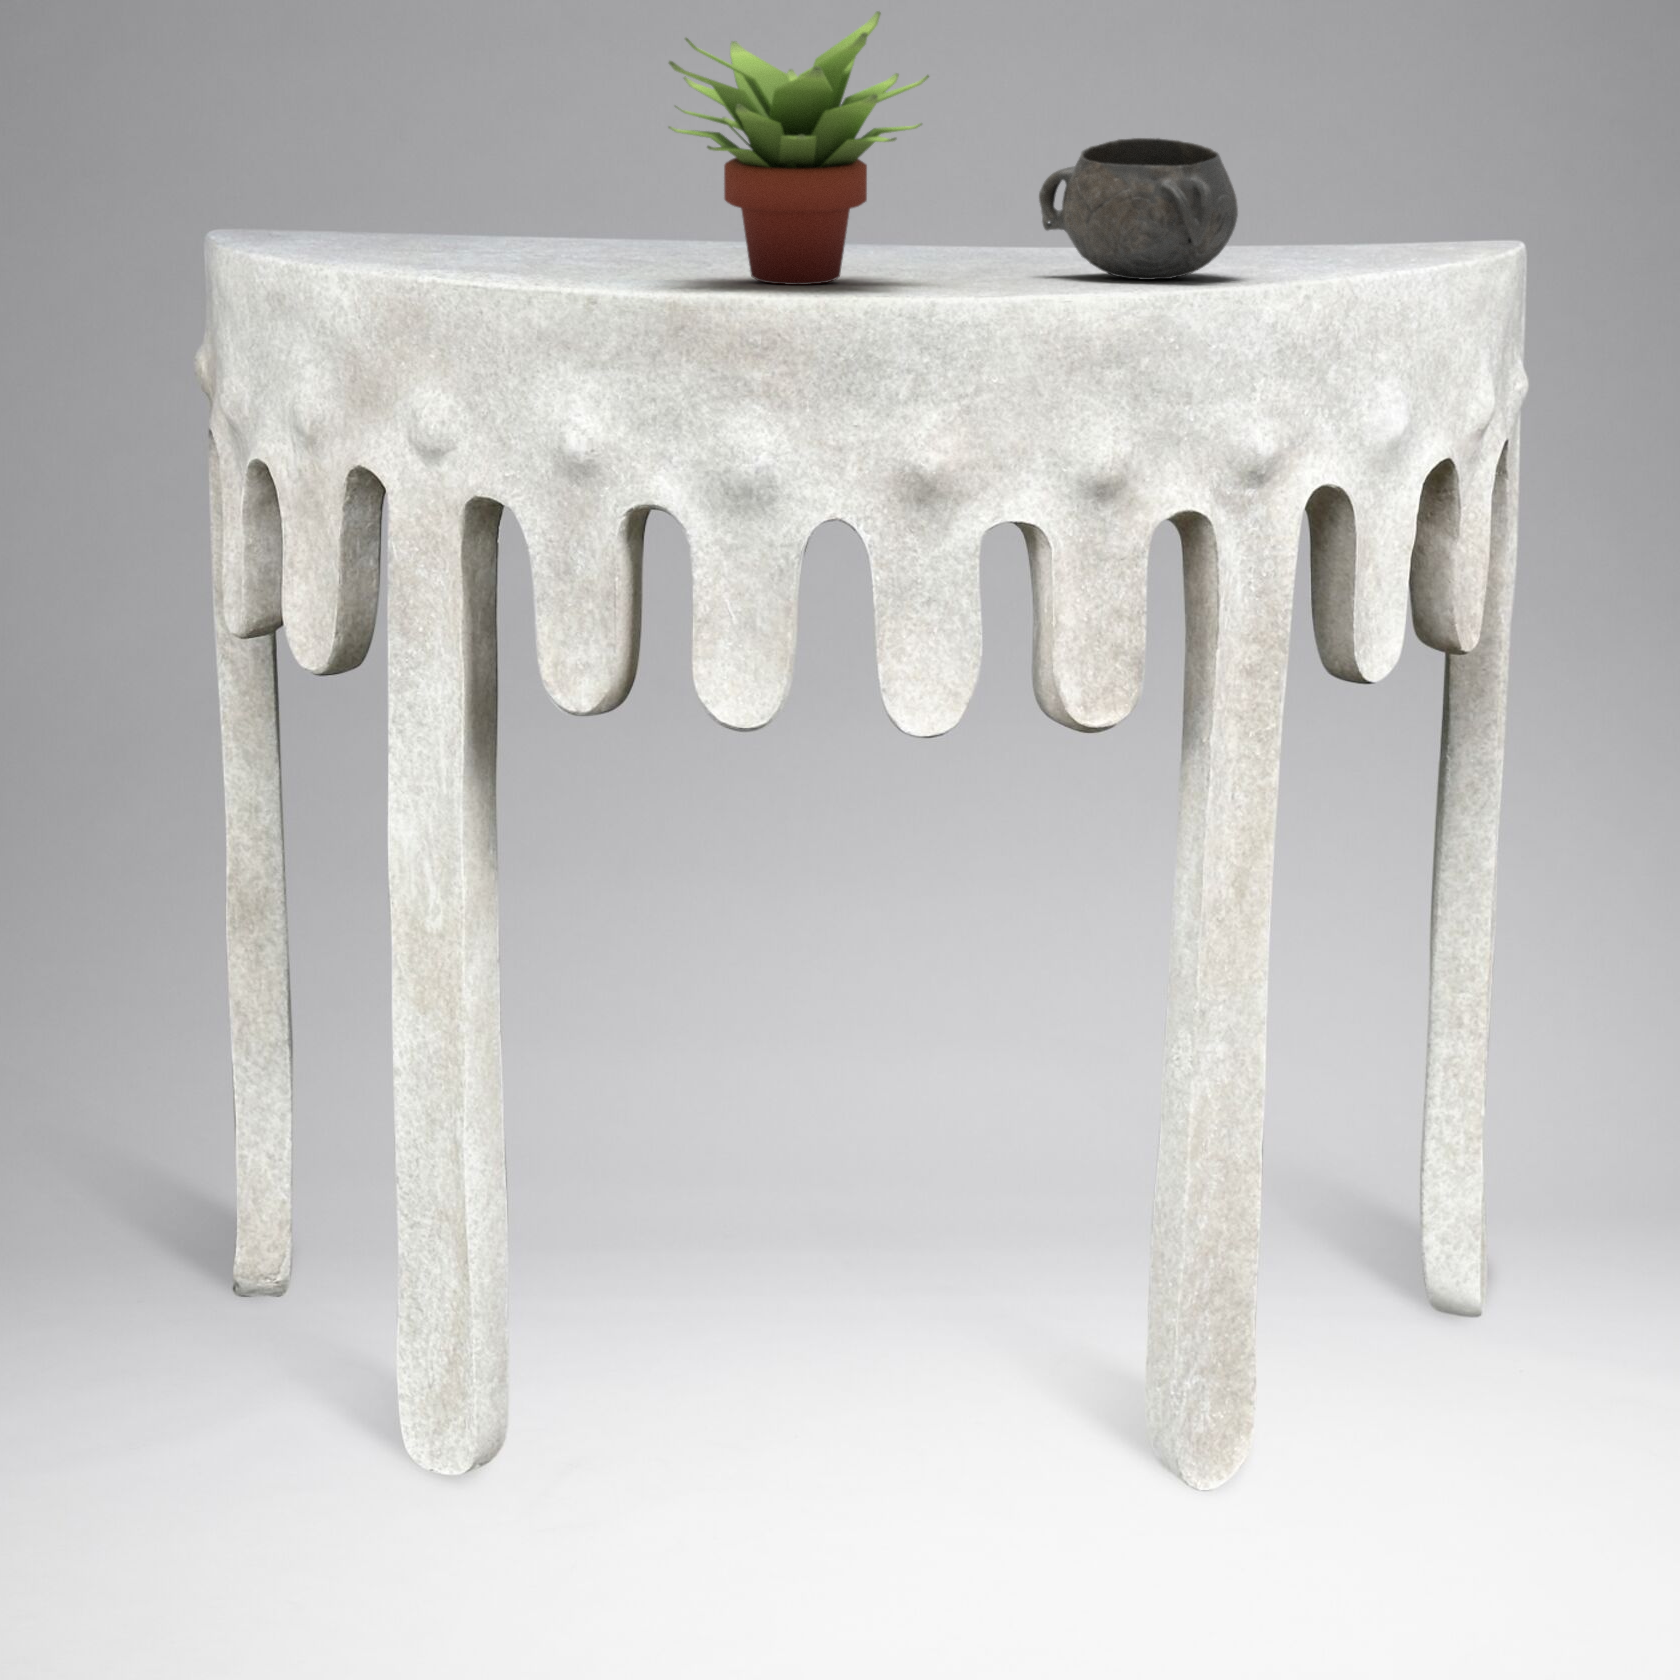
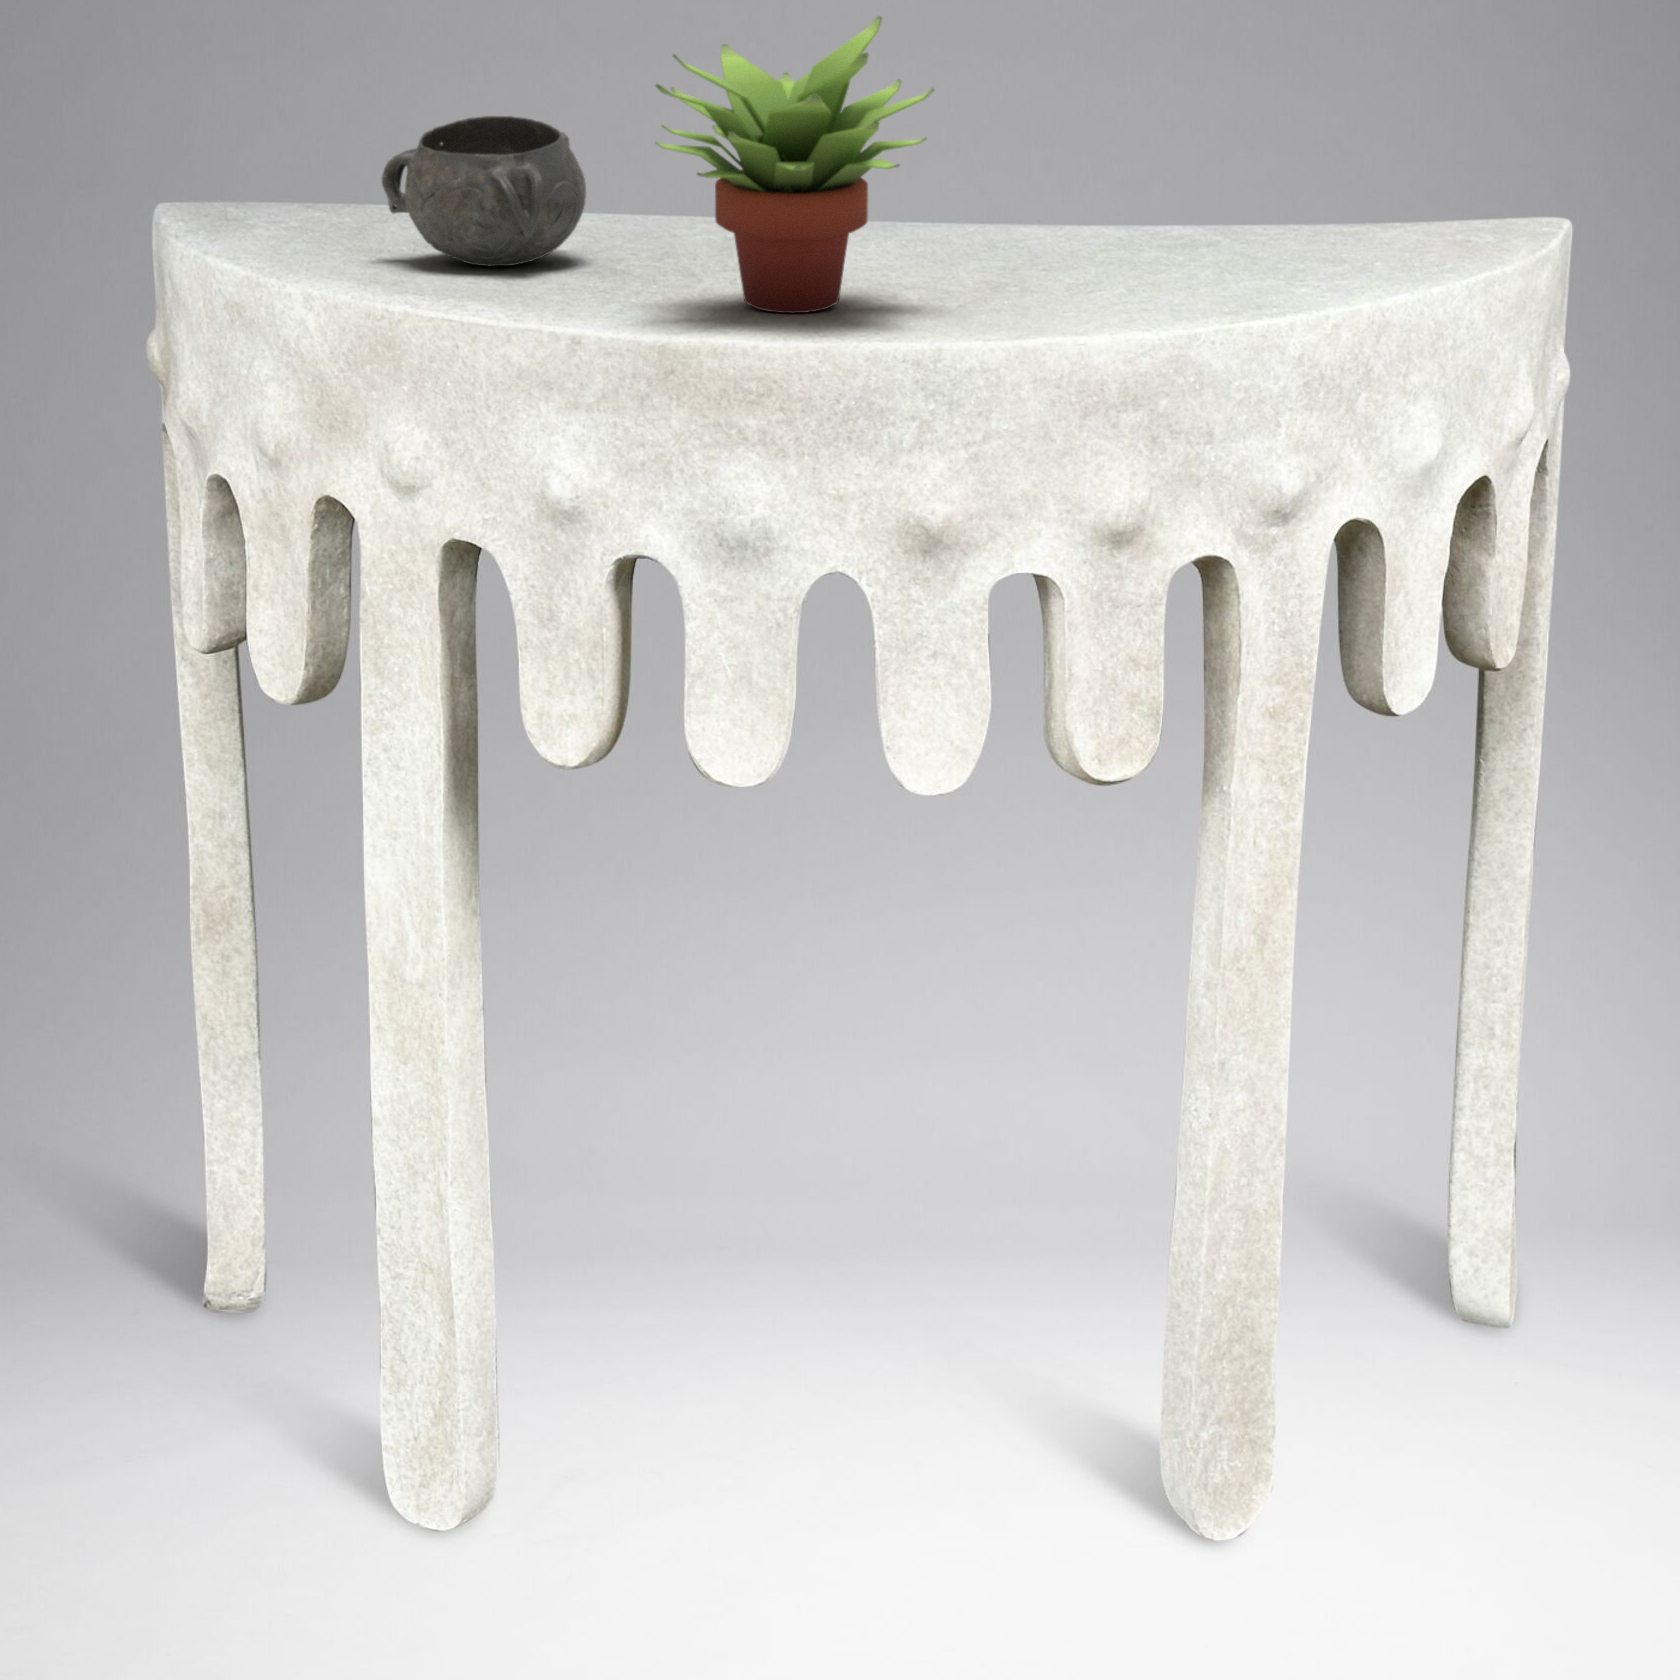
decorative bowl: present [1039,138,1238,280] -> present [382,116,586,266]

